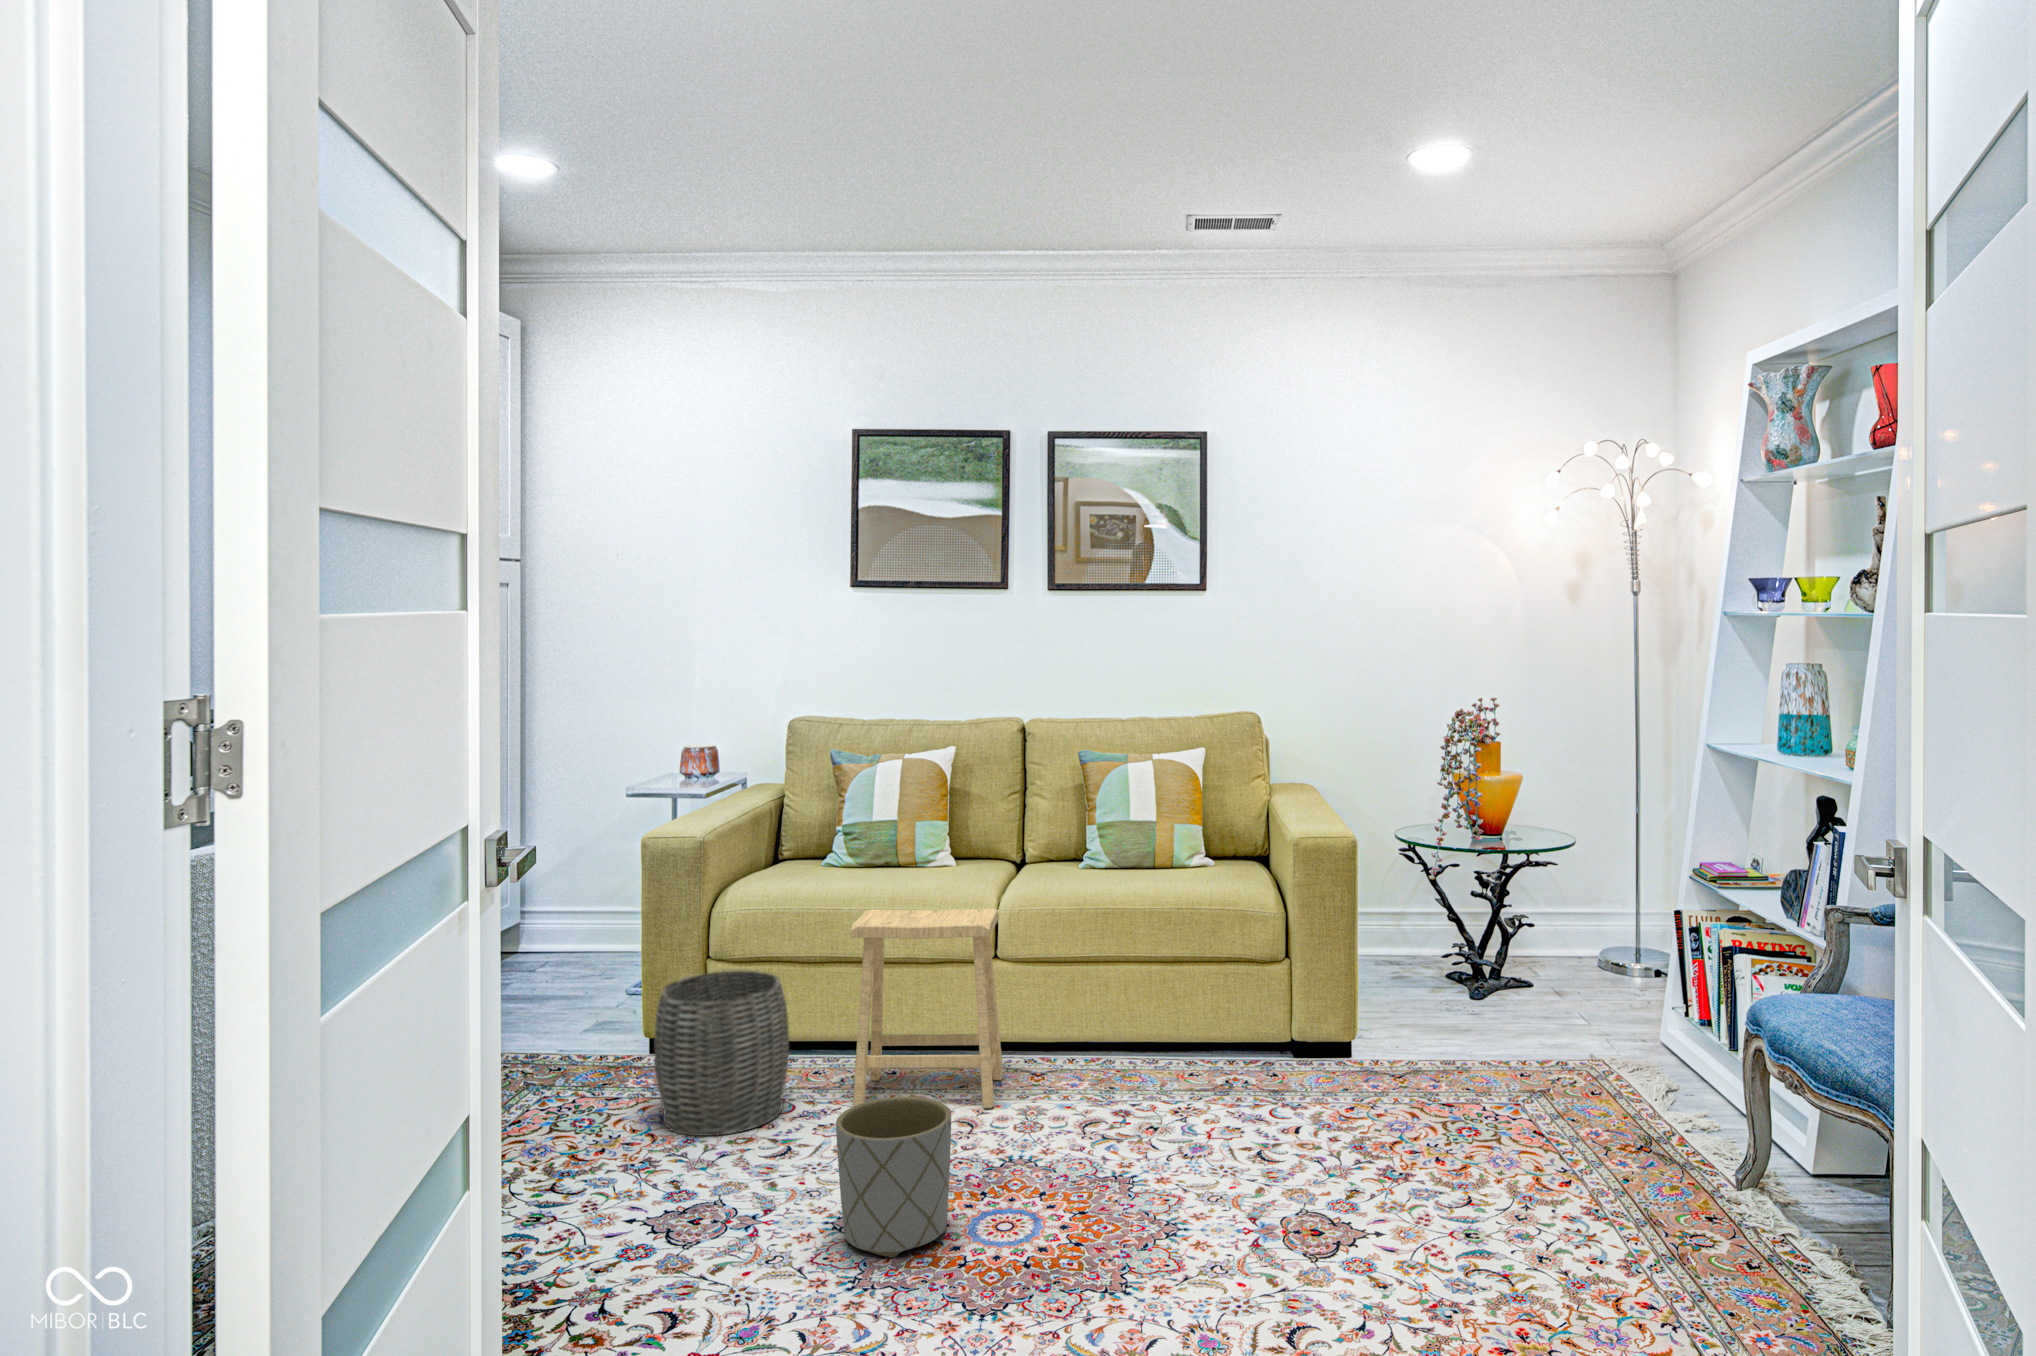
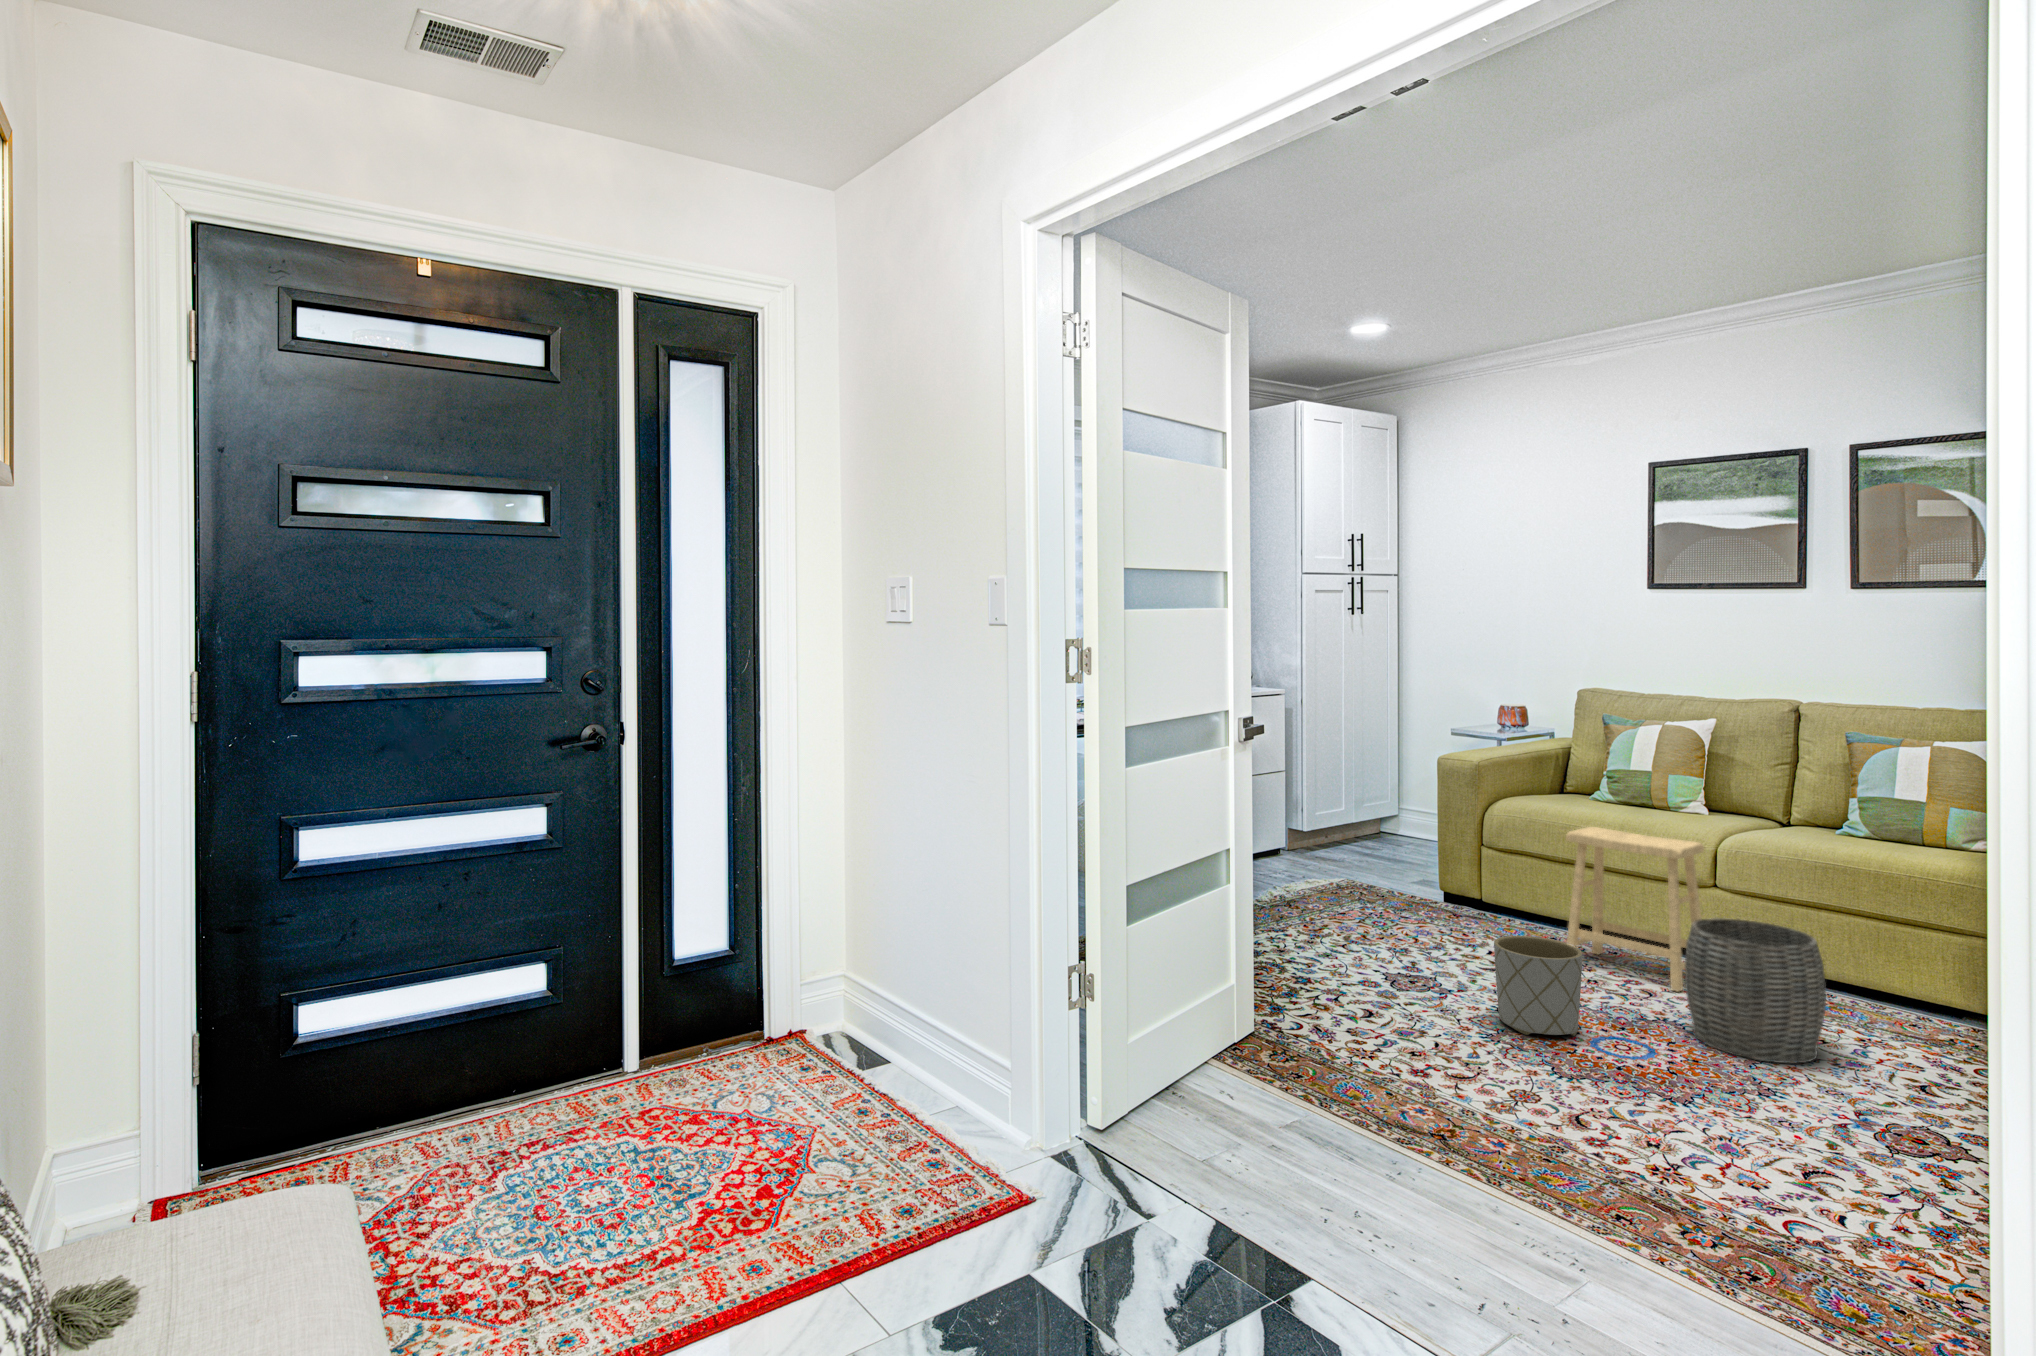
woven basket: present [655,971,789,1136] -> present [1685,918,1826,1063]

